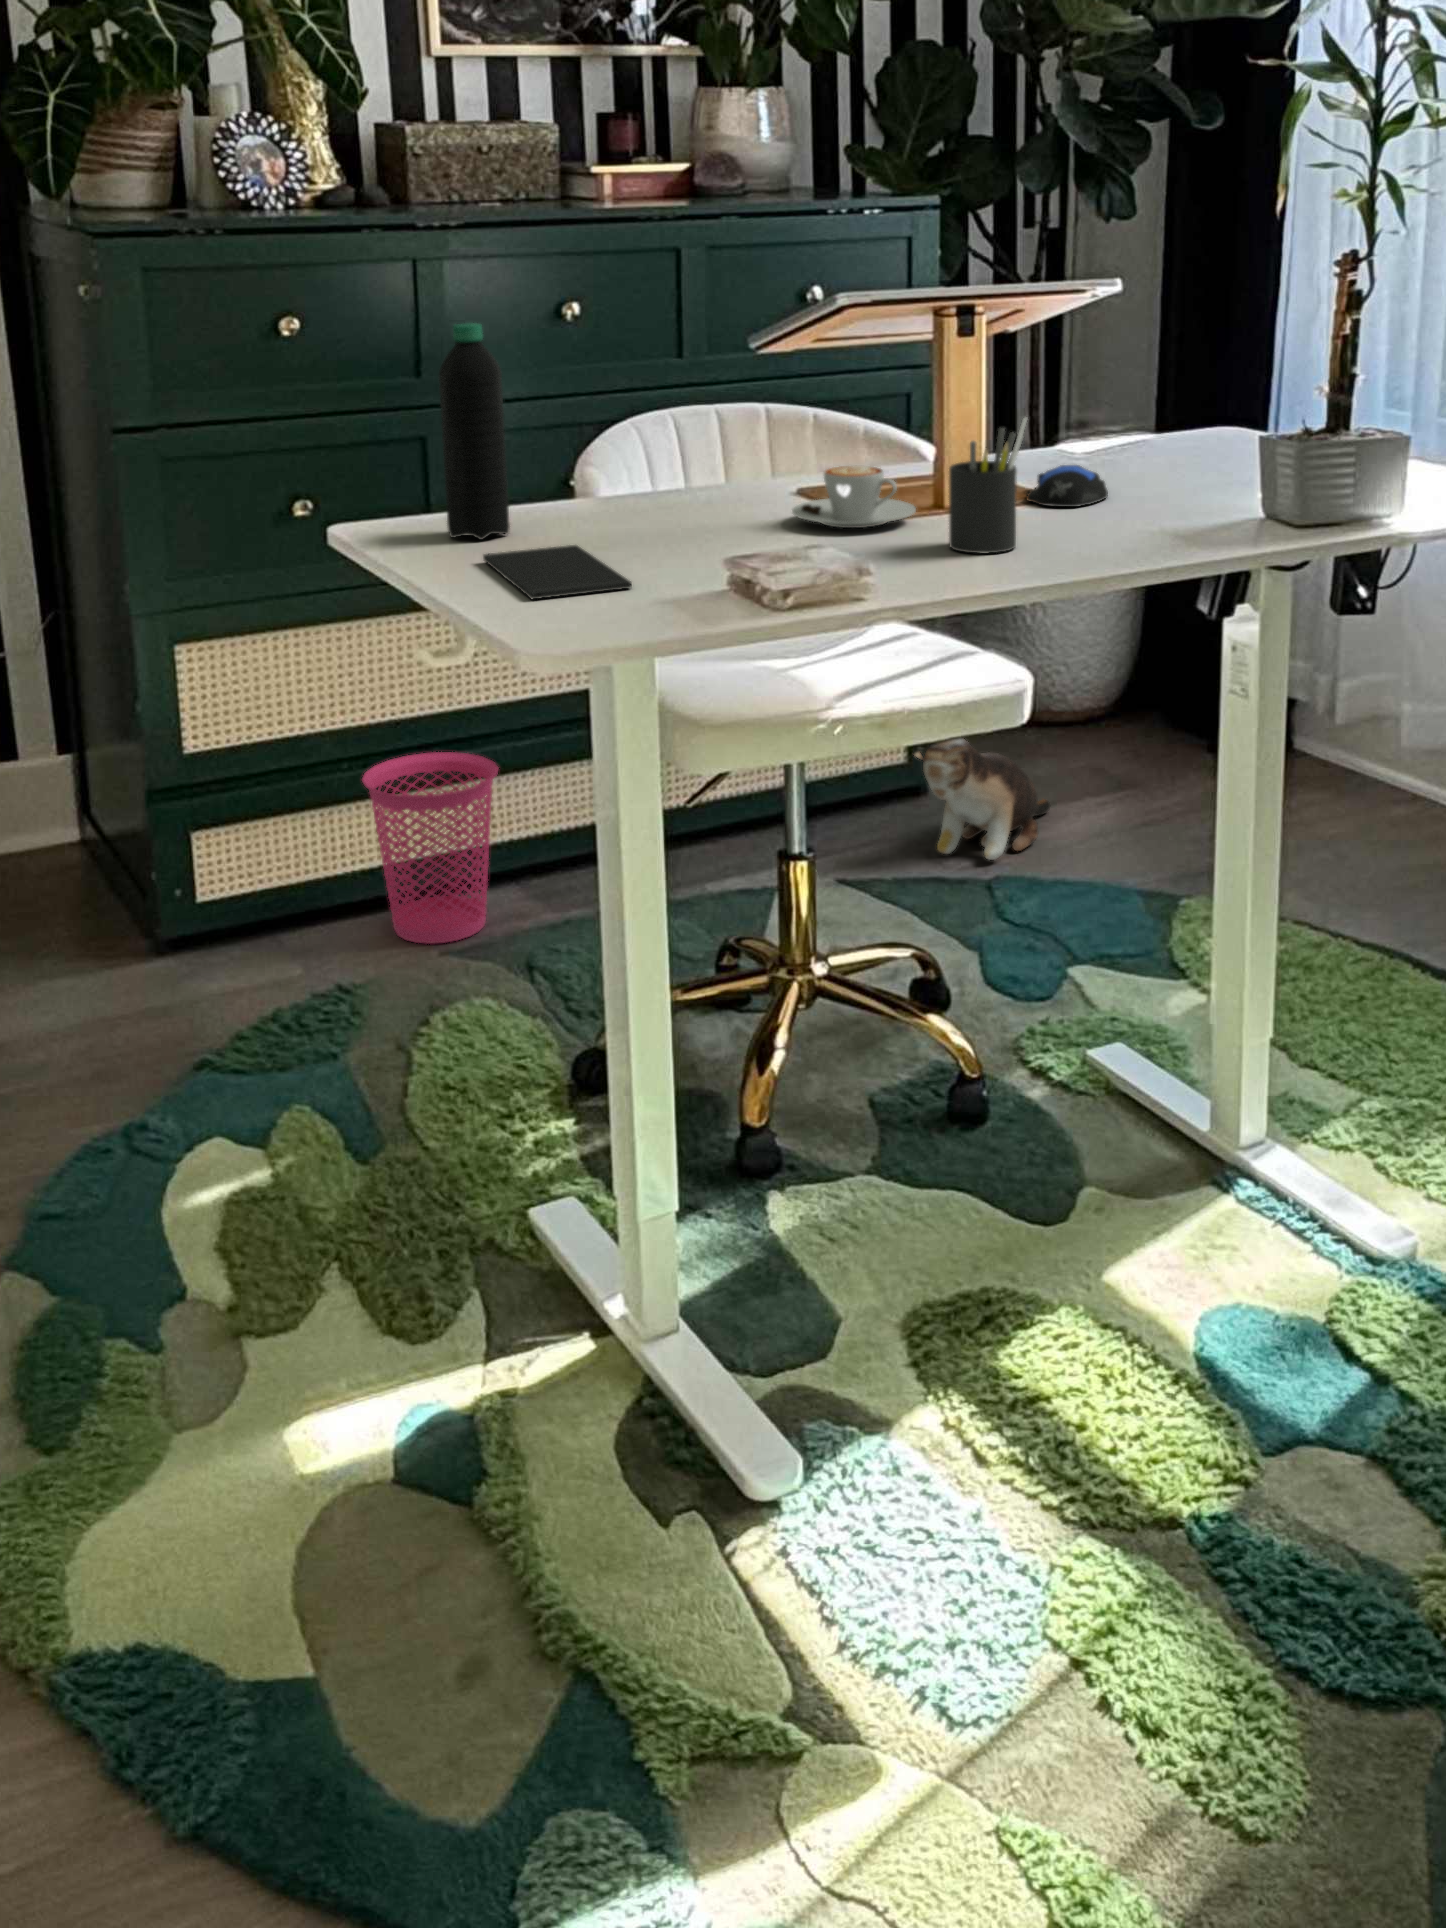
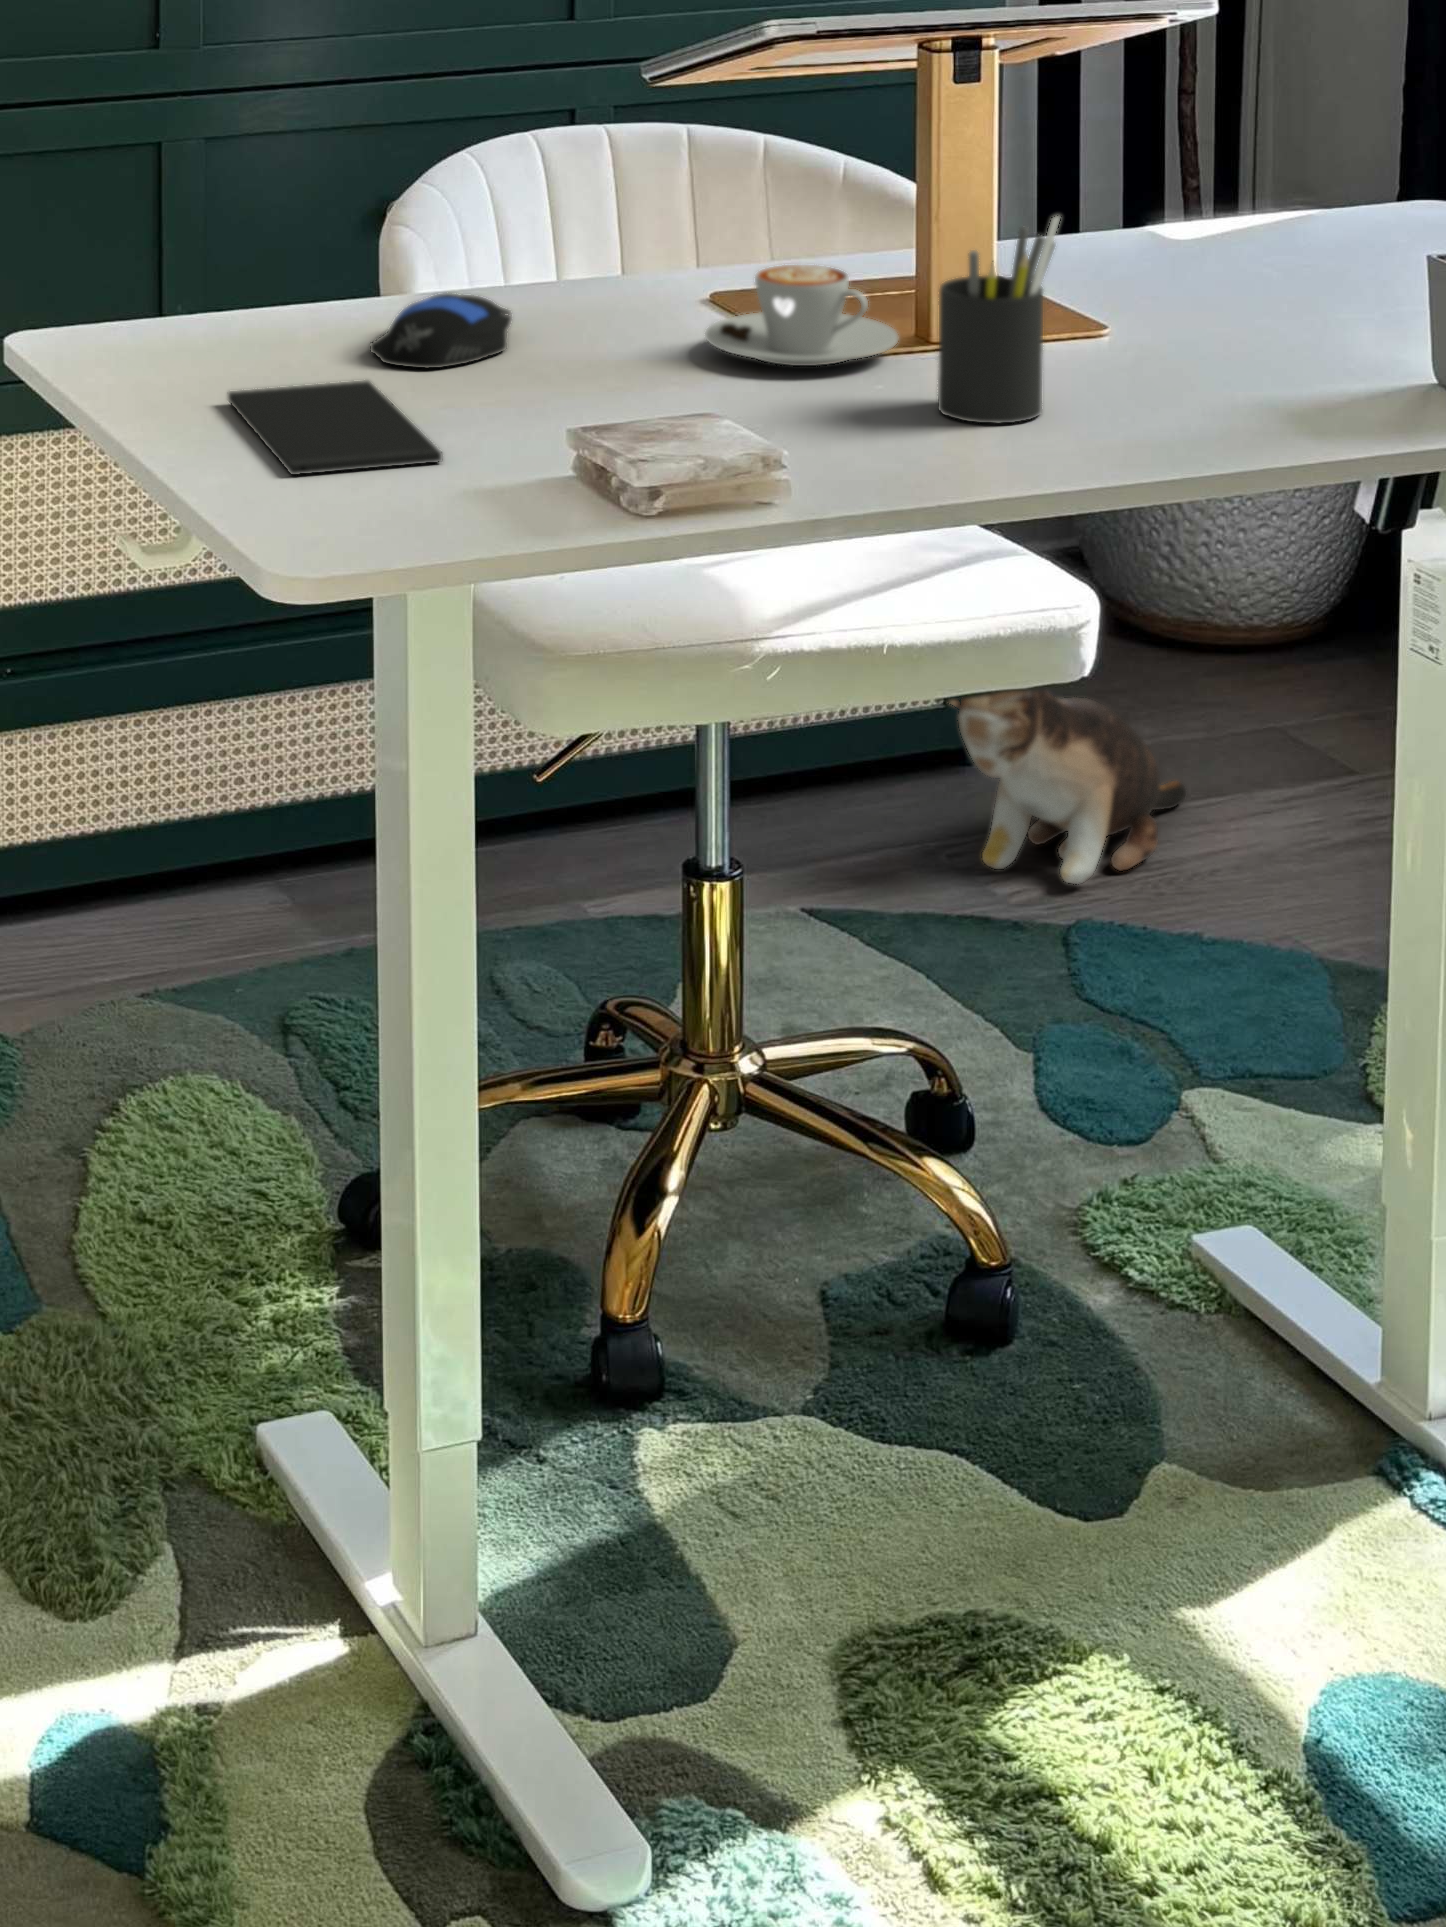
water bottle: present [439,323,510,540] -> none [176,34,273,363]
computer mouse: present [1027,465,1108,507] -> present [370,293,511,368]
waste basket: present [362,752,498,944] -> none [37,655,256,974]

